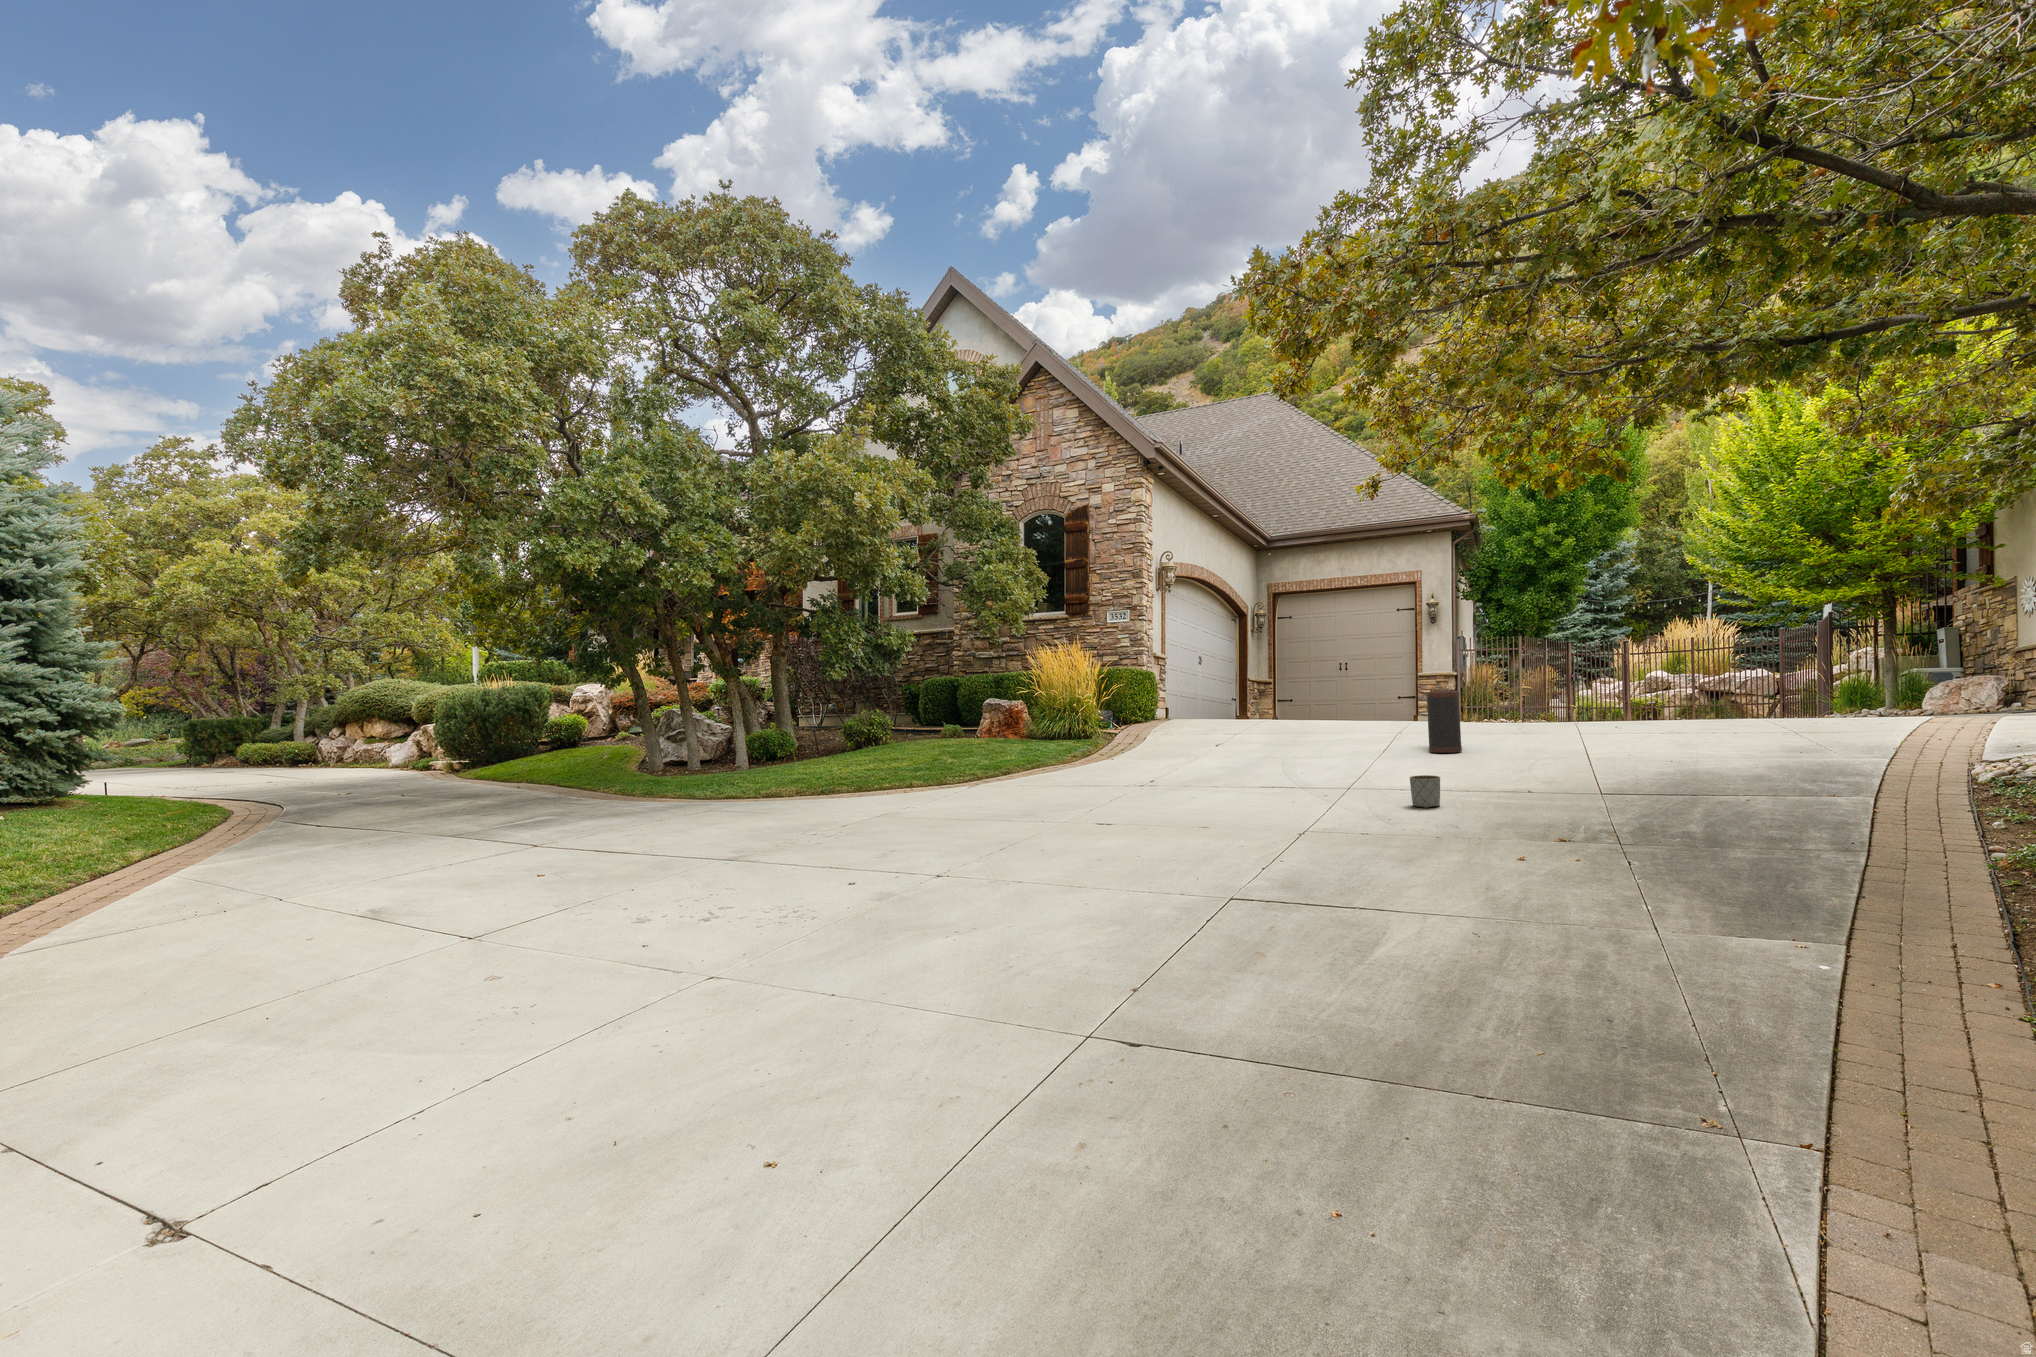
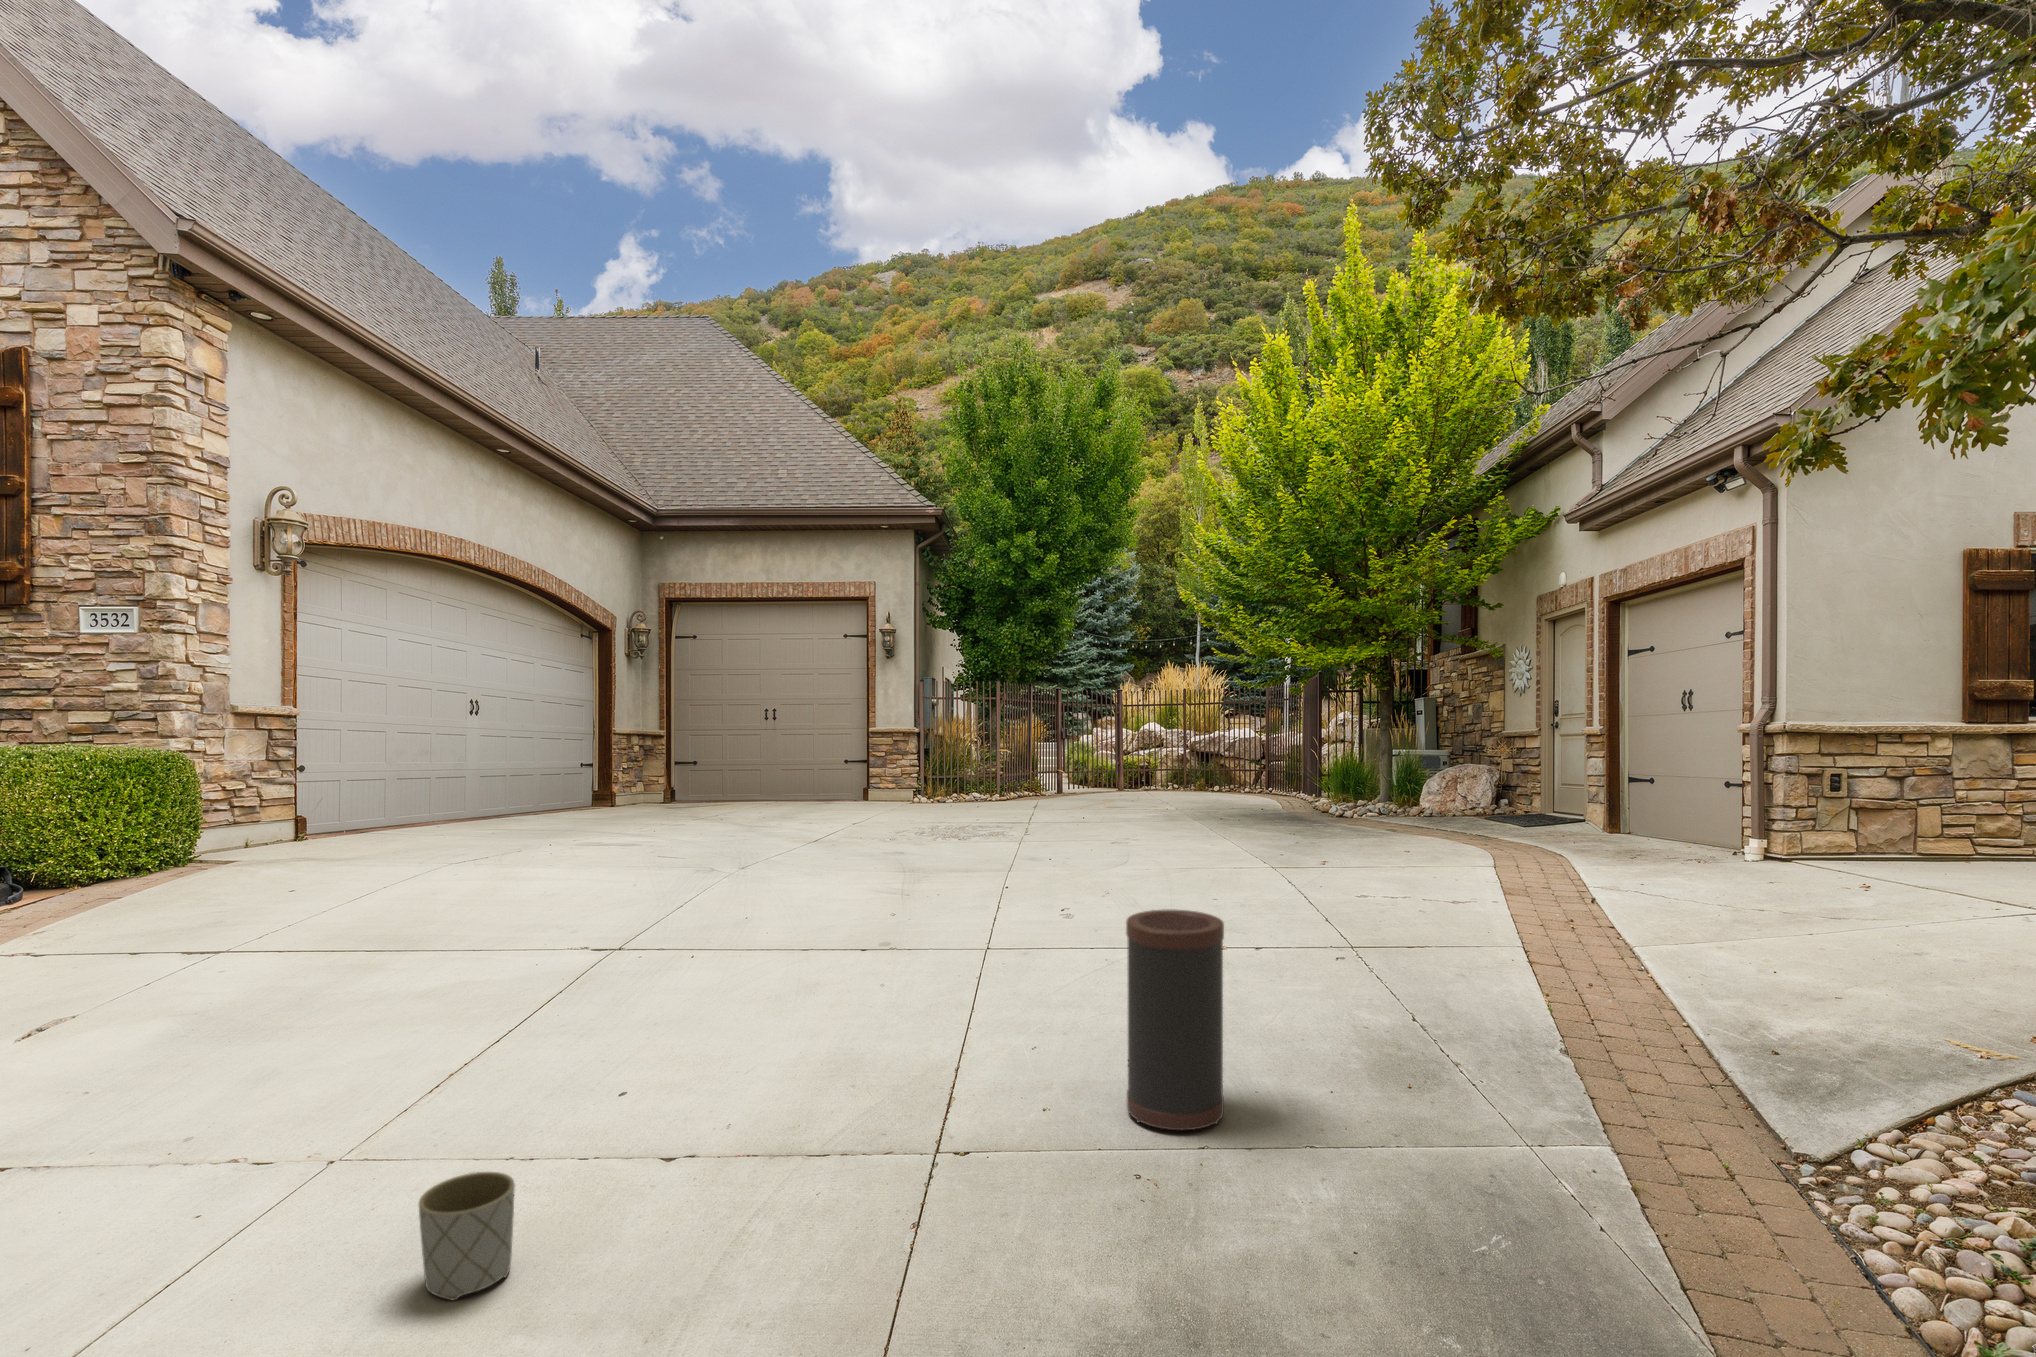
trash can: present [1426,691,1462,753] -> present [1126,910,1224,1130]

